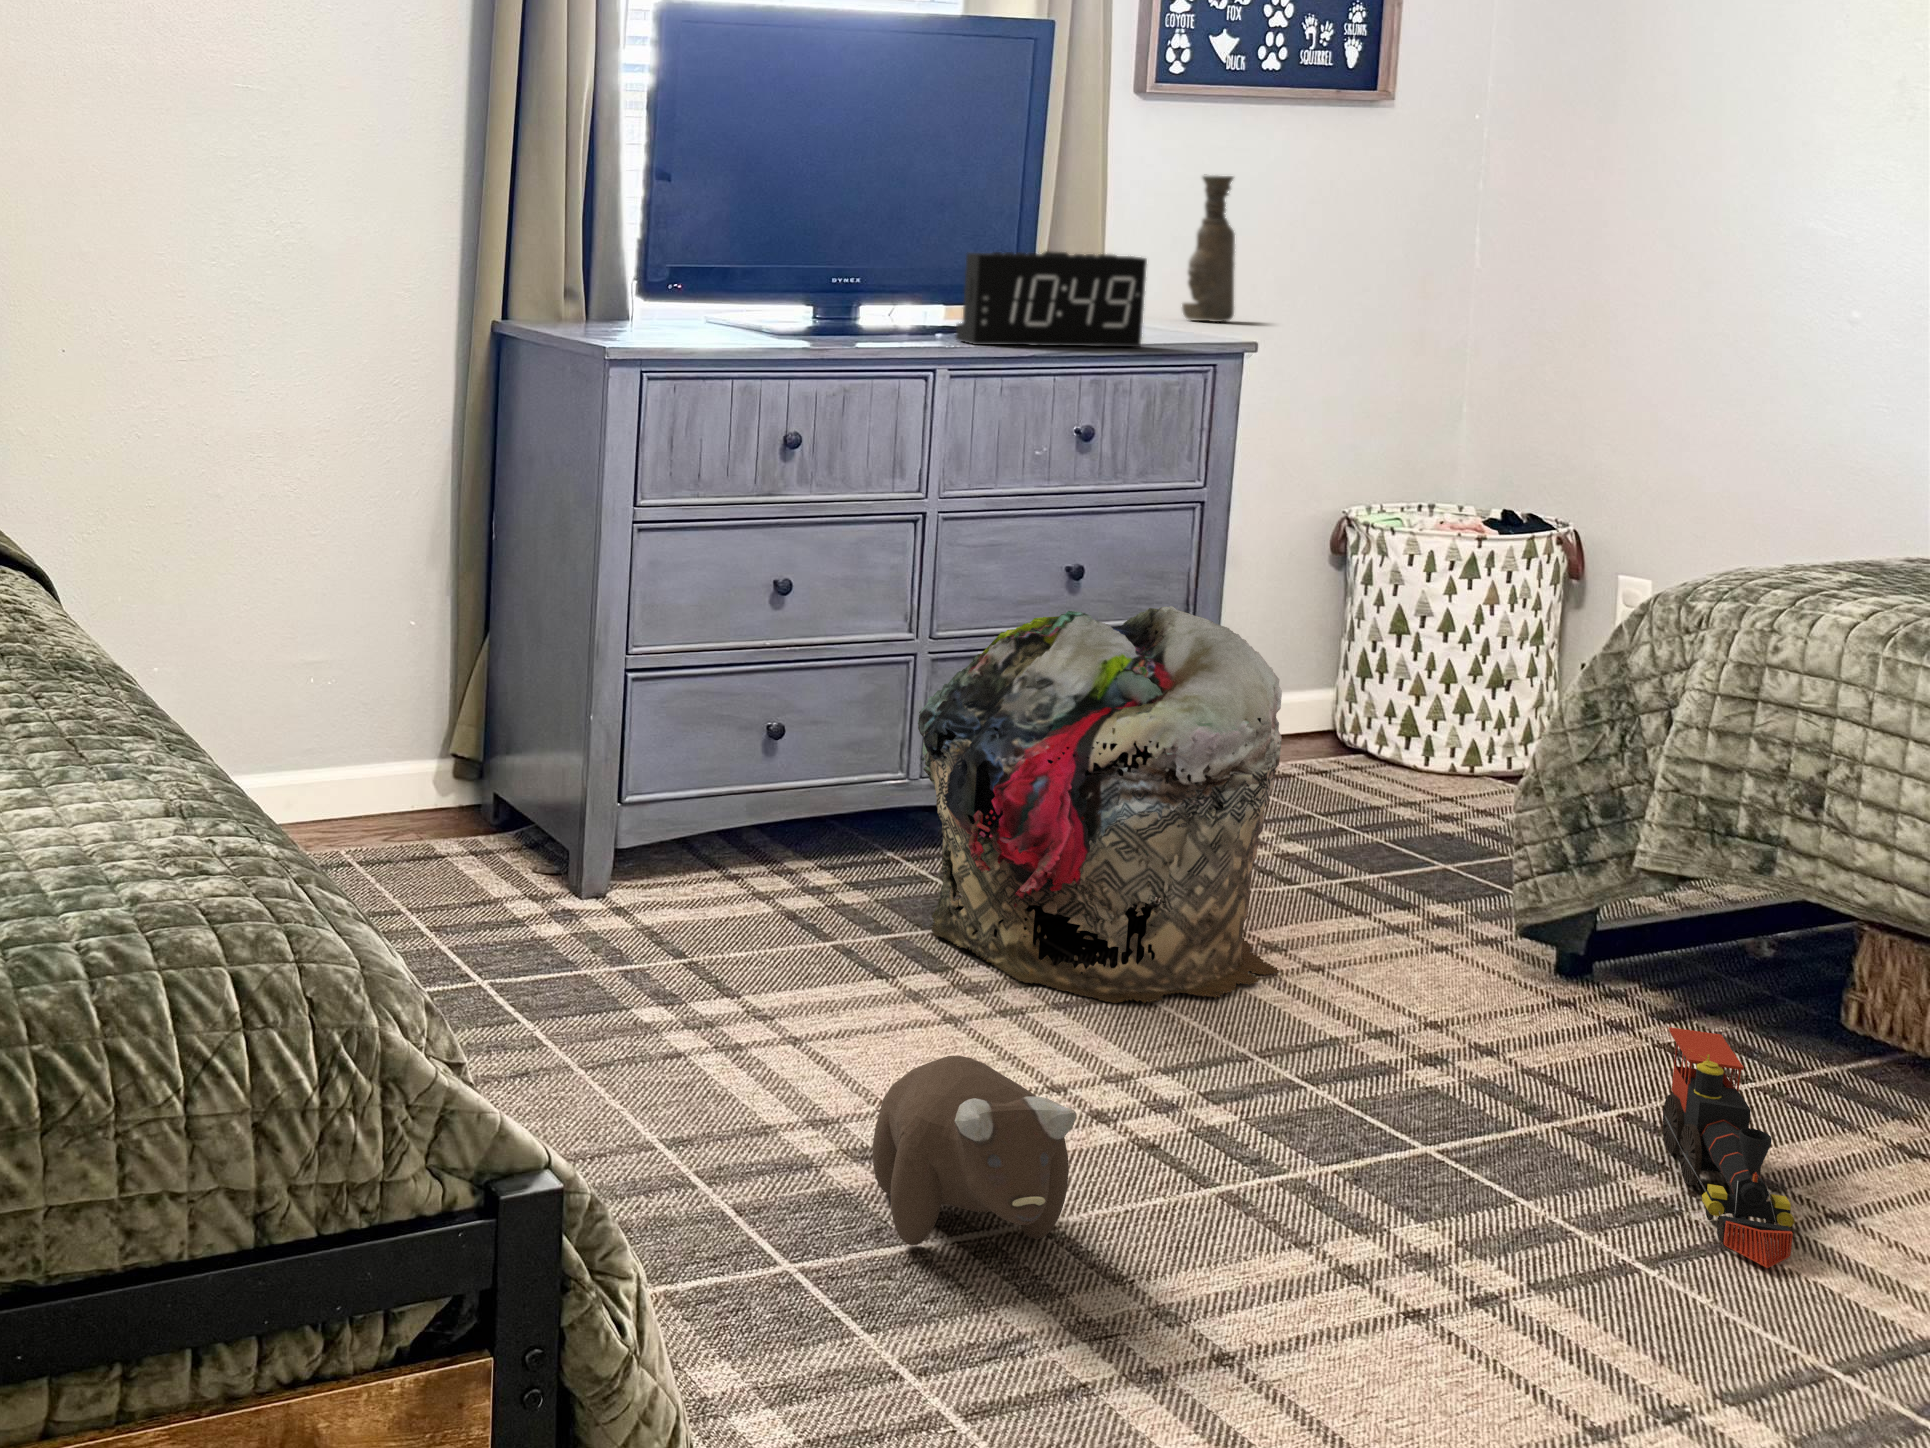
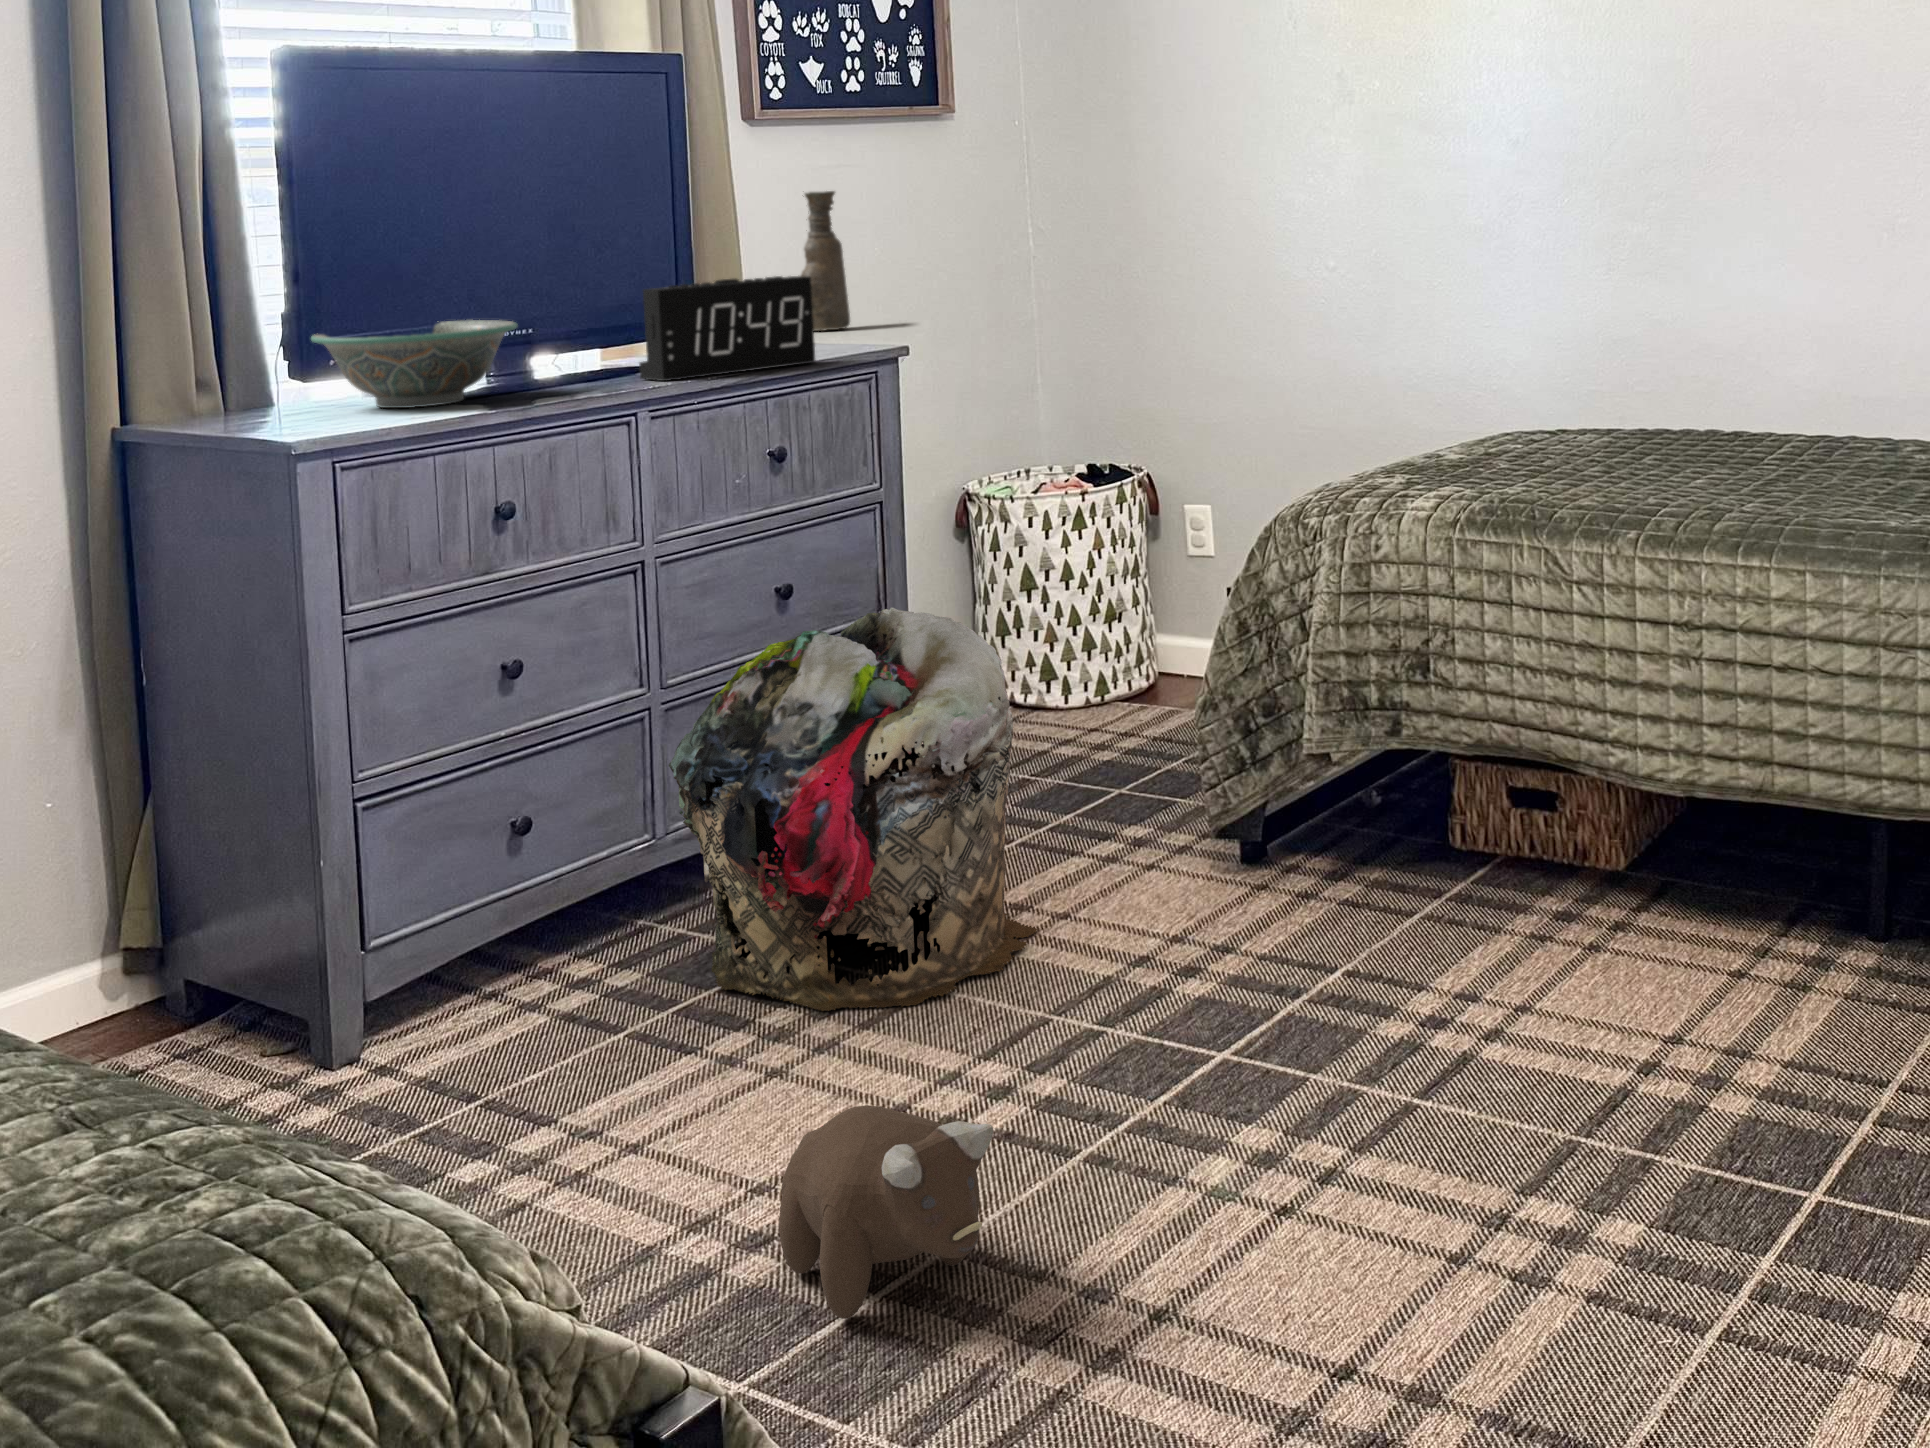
decorative bowl: none [654,260,837,338] -> present [311,320,518,408]
toy train: present [1663,1027,1794,1268] -> none [1372,881,1509,1066]

